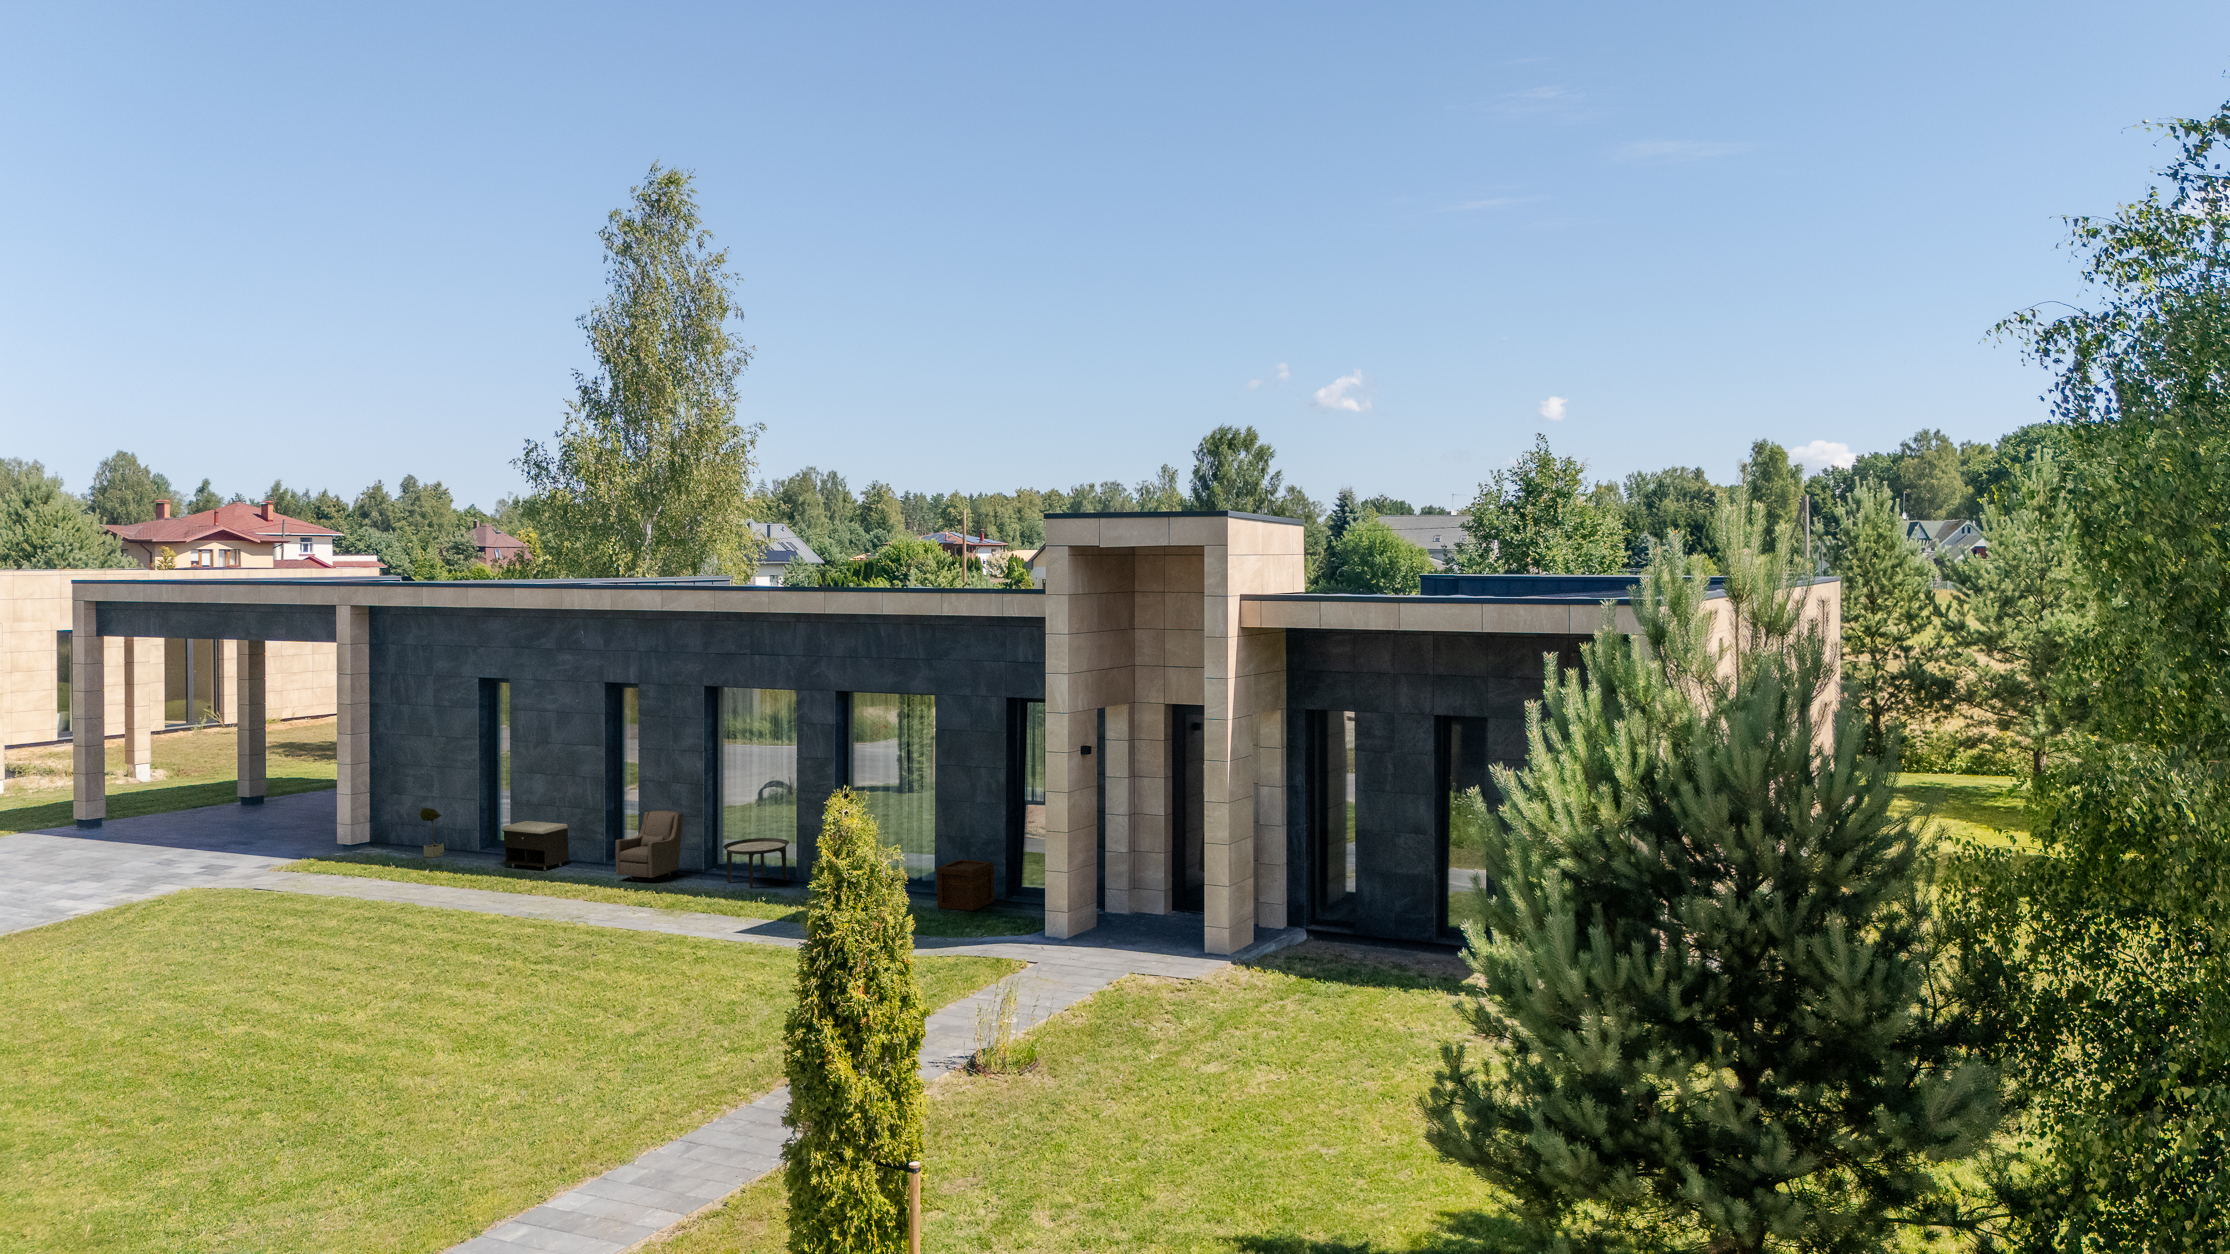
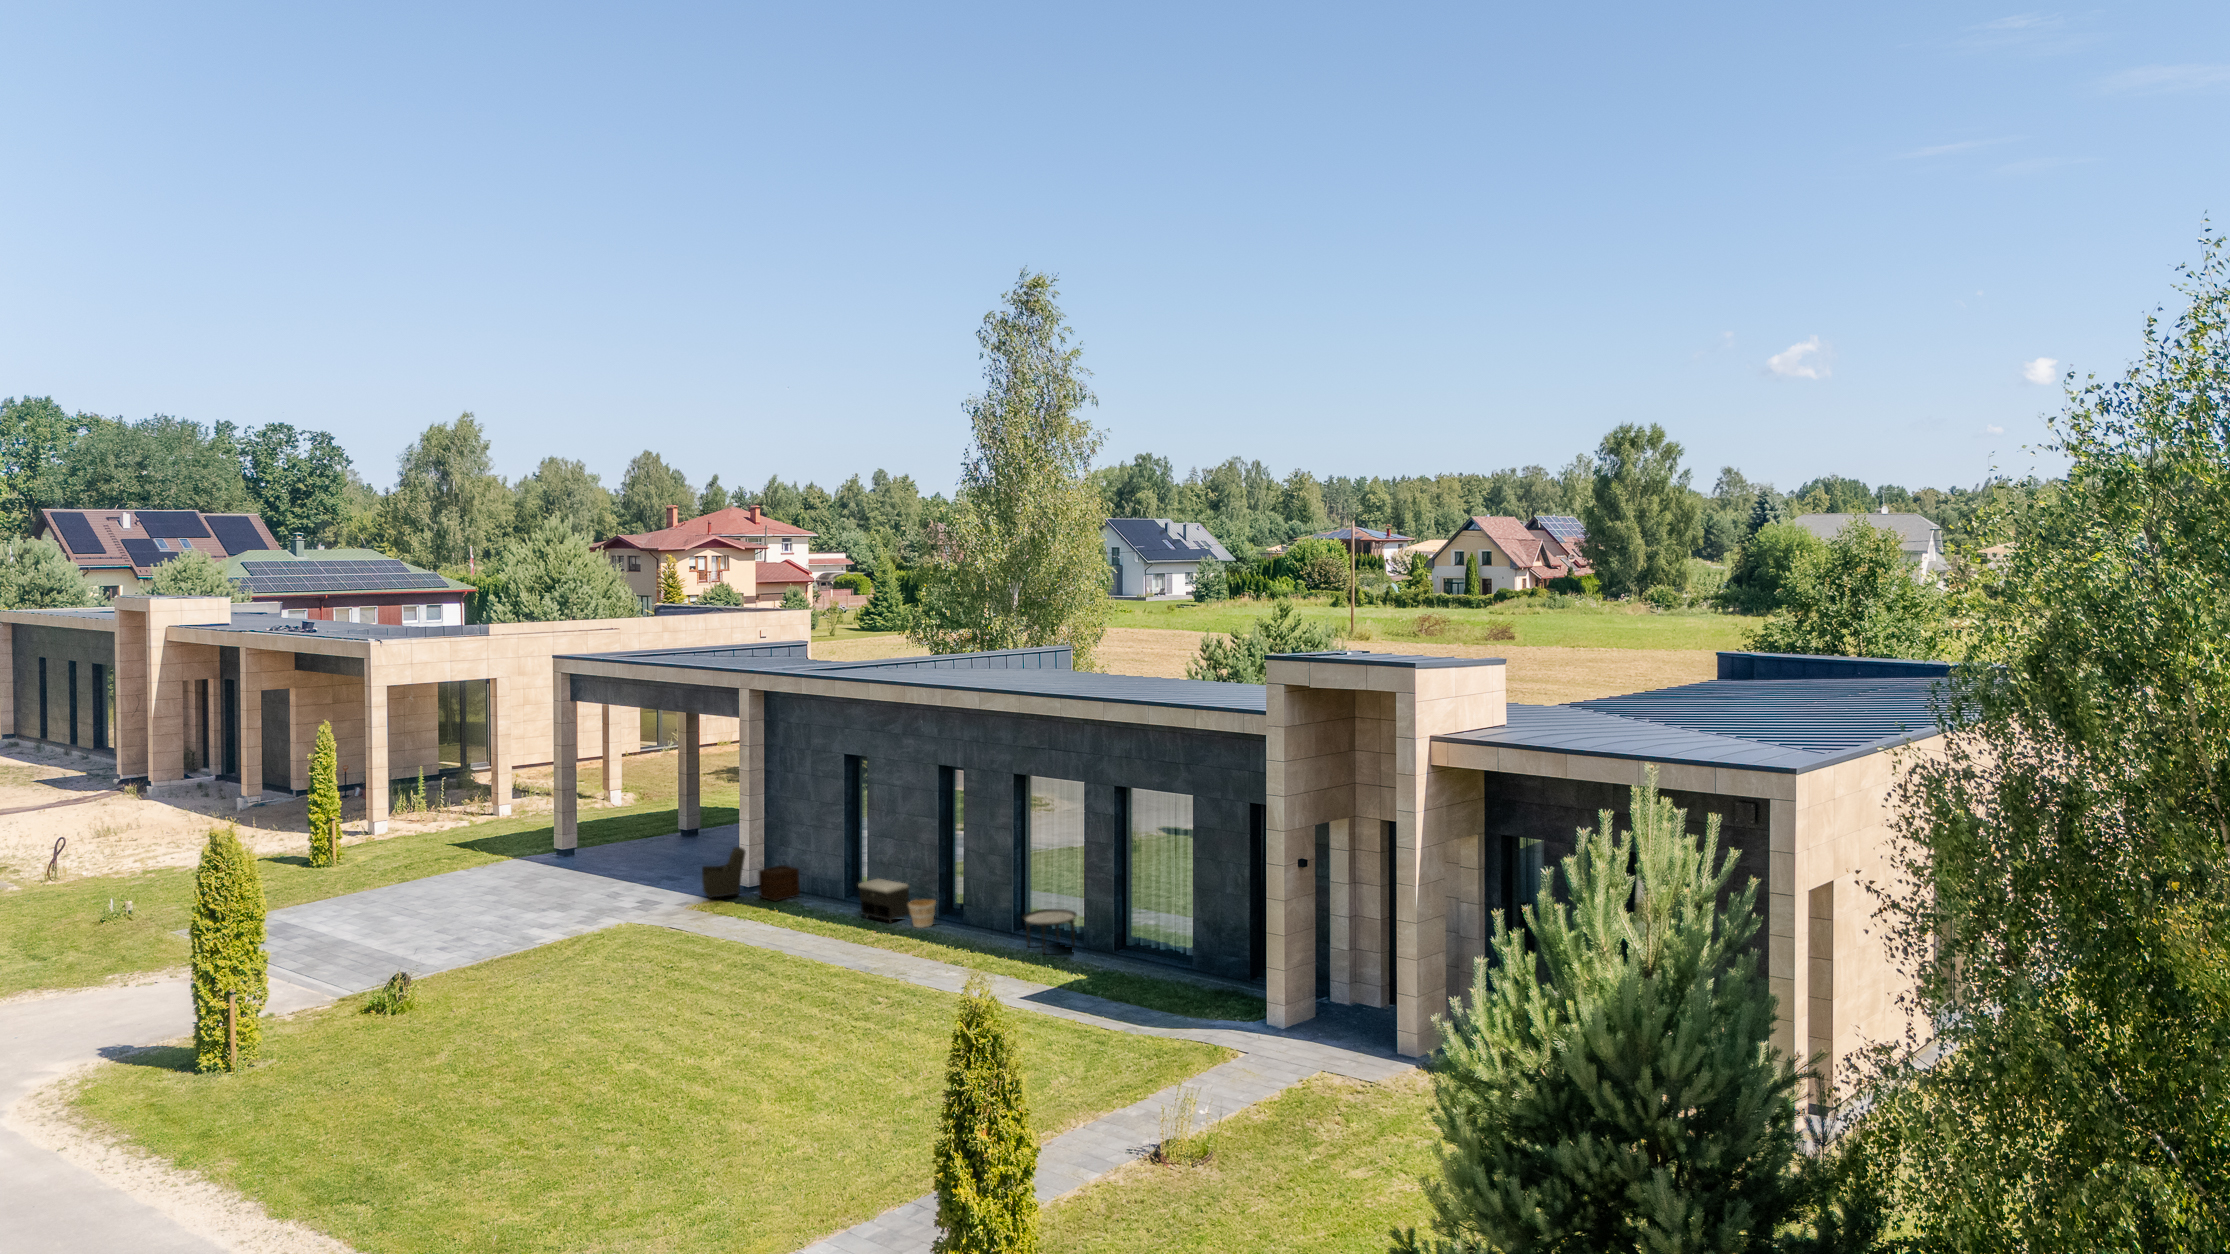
potted tree: present [420,808,444,857] -> none [800,861,819,903]
chair: present [615,811,683,881] -> present [702,847,746,899]
wooden bucket: none [570,840,605,873] -> present [908,900,936,928]
wooden crate: present [937,859,995,911] -> present [758,865,800,901]

